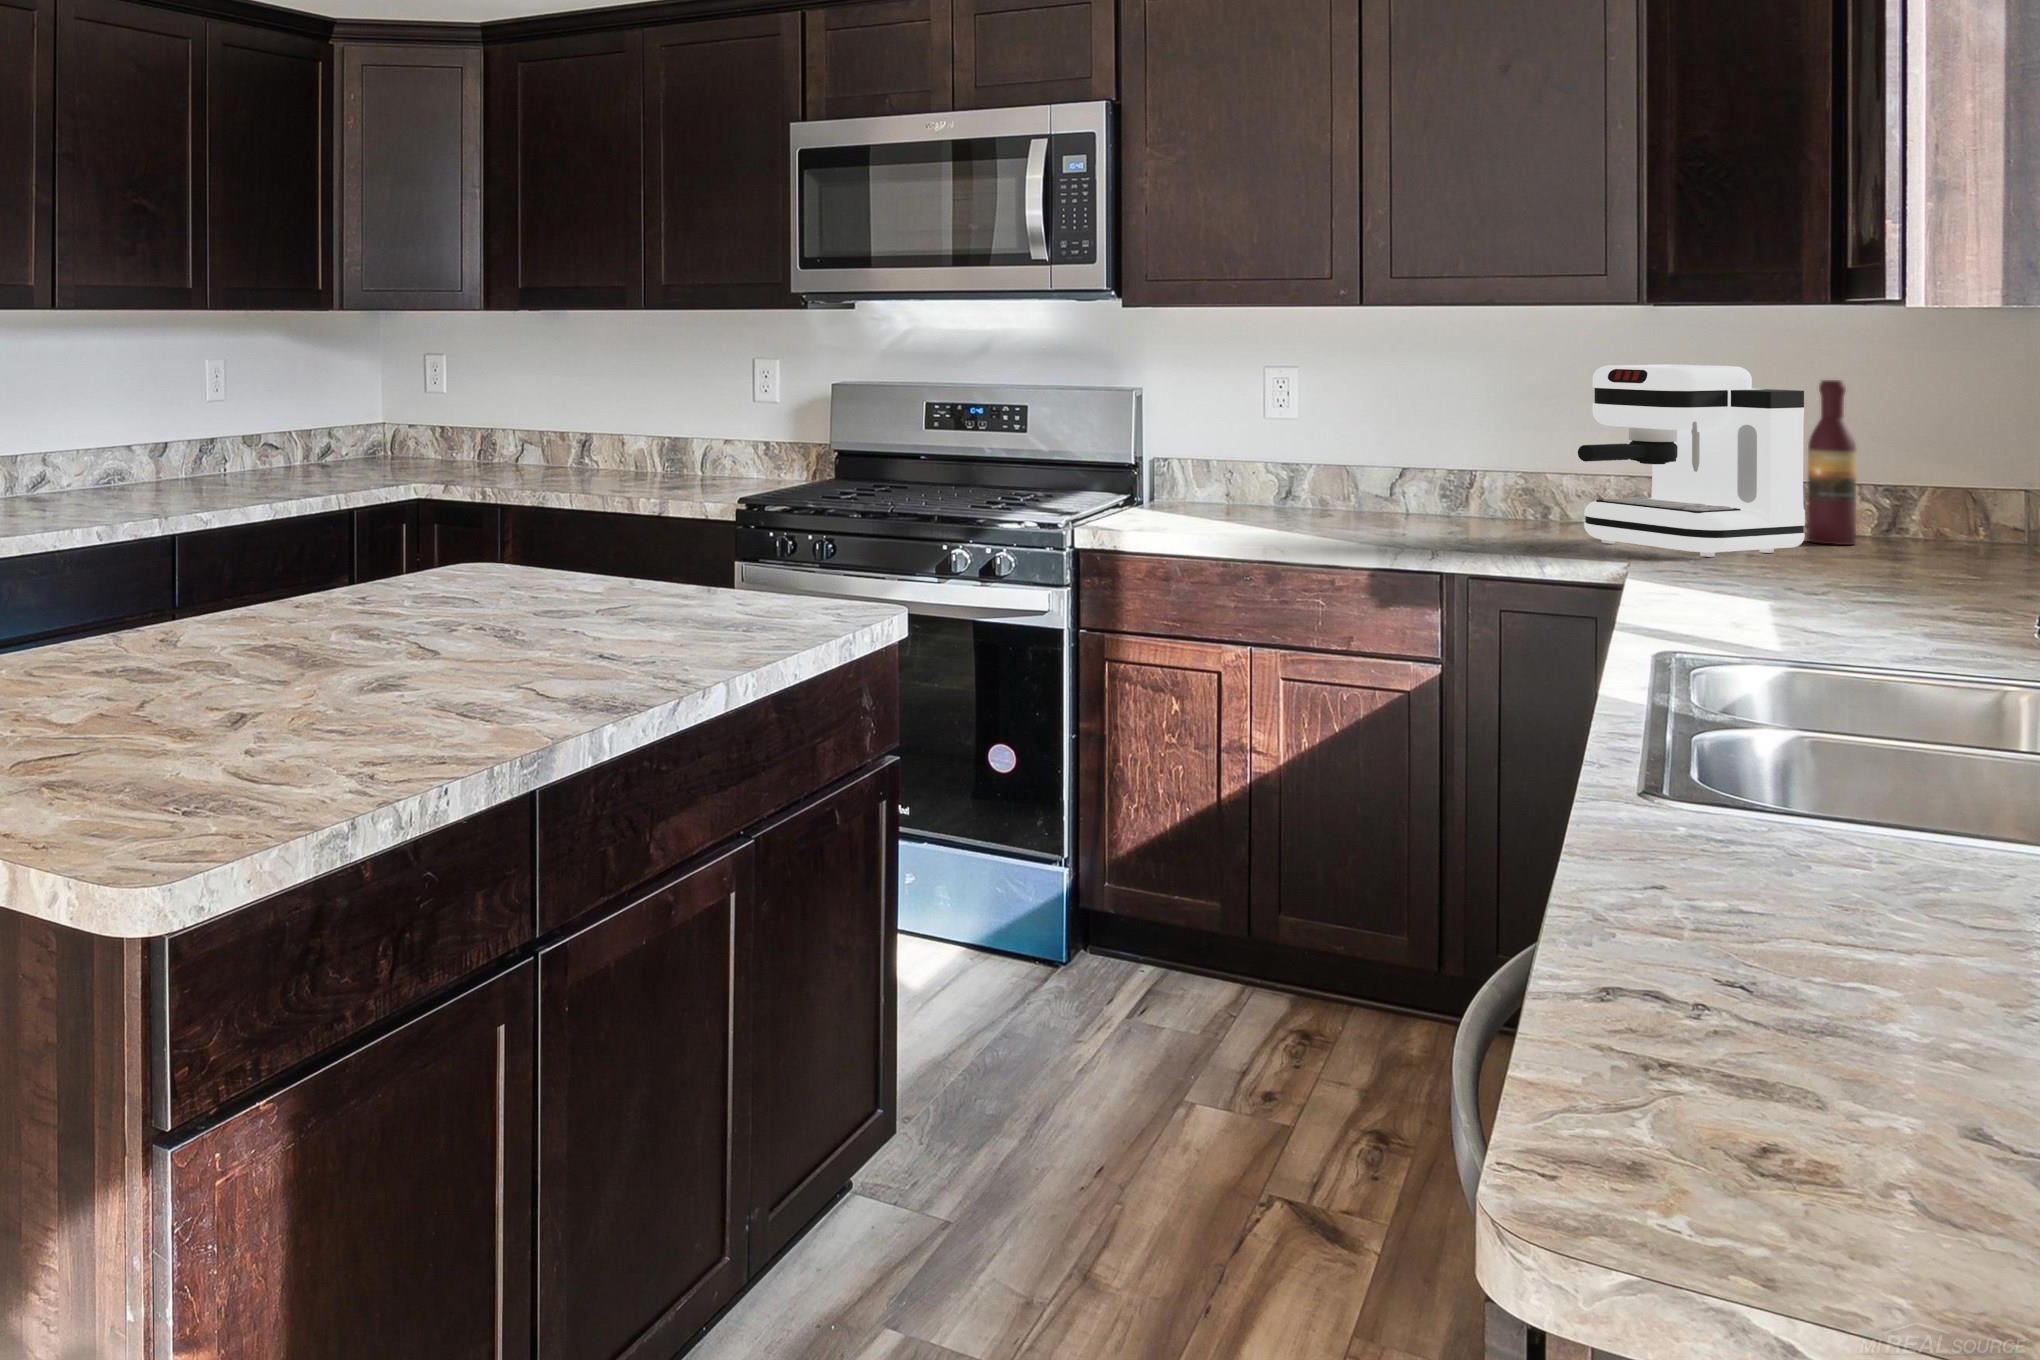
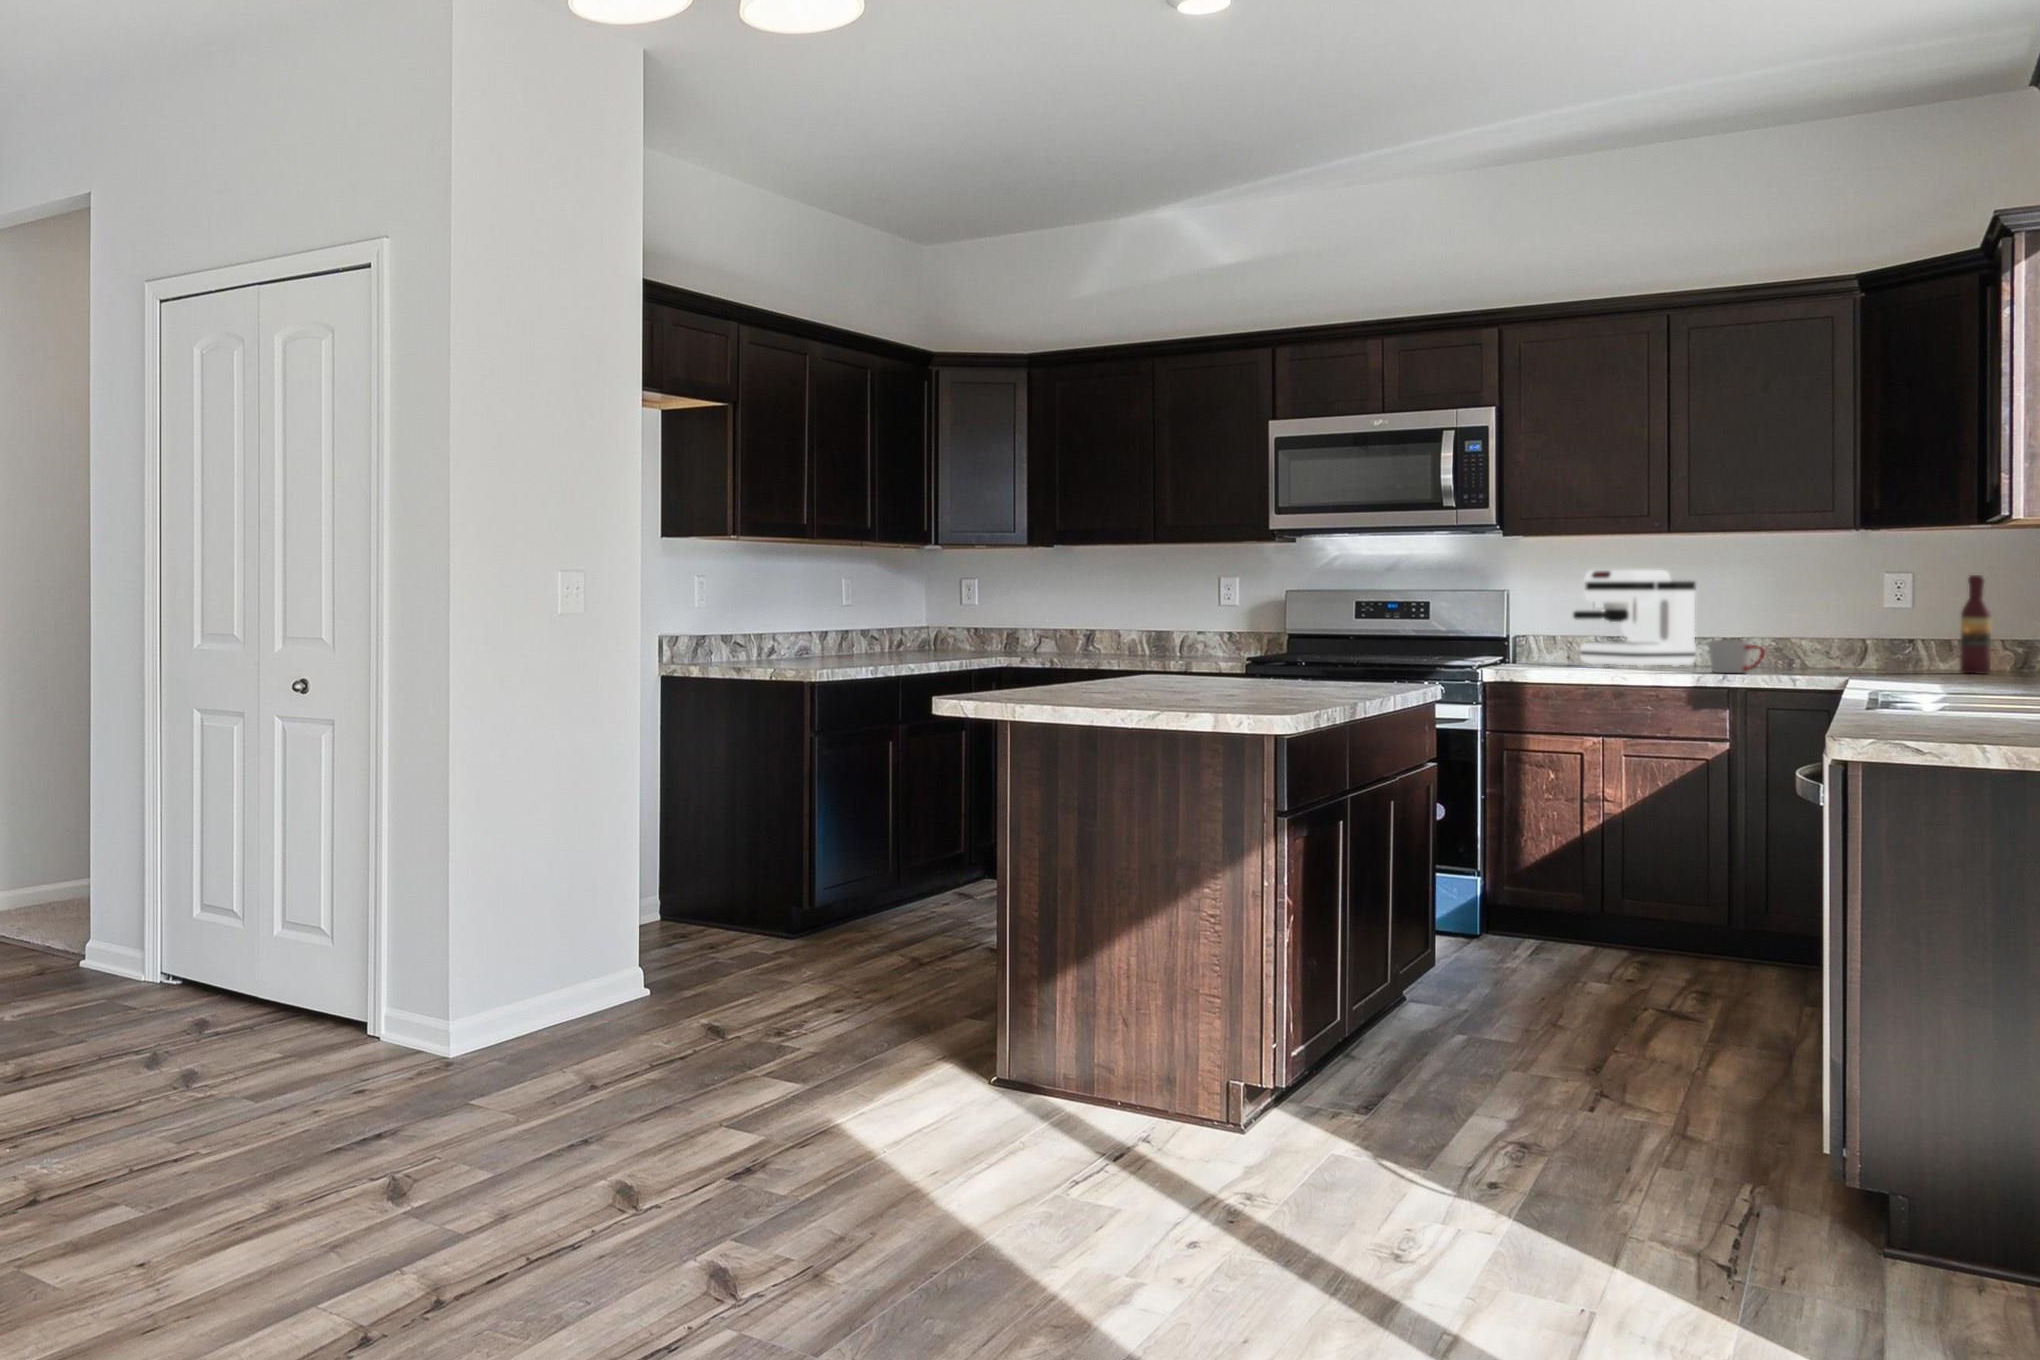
coffee maker: present [1578,365,1805,557] -> present [1573,569,1696,667]
mug: none [1414,487,1500,547] -> present [1709,640,1765,673]

